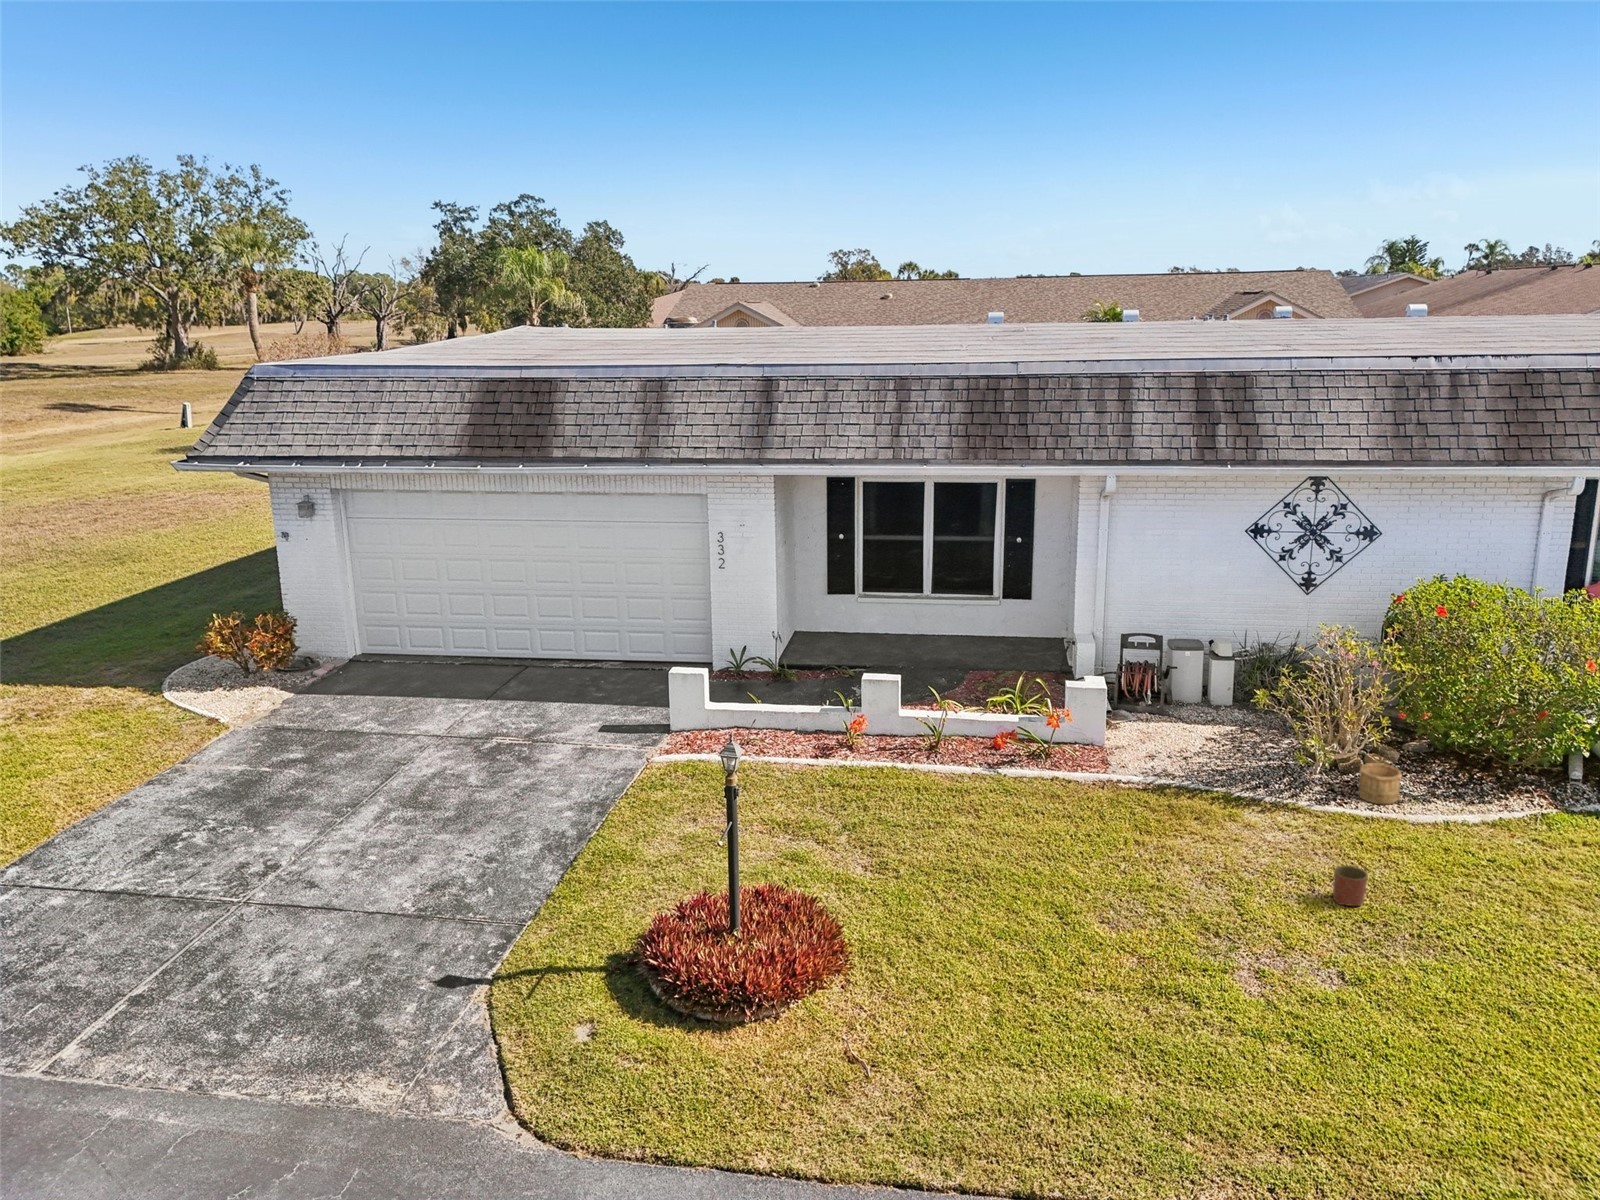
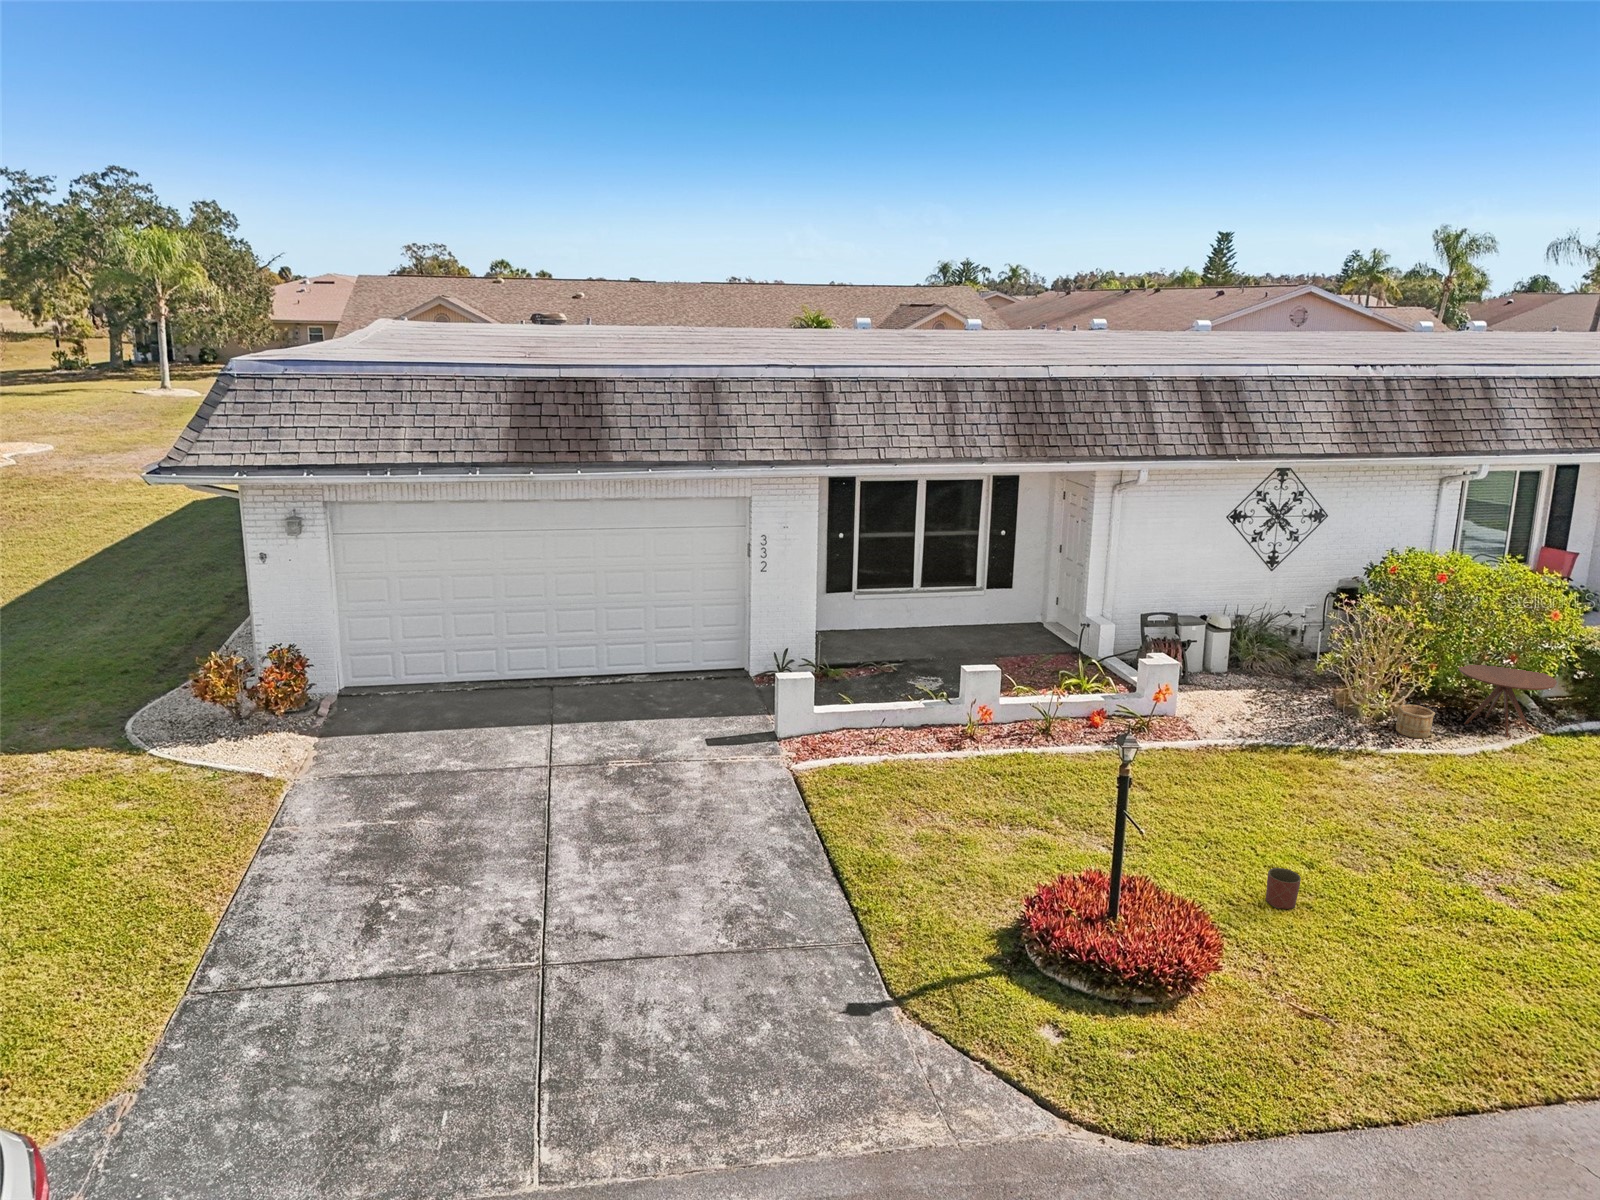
round table: none [1456,720,1575,816] -> present [1459,665,1557,738]
planter: present [1333,865,1368,906] -> present [1266,868,1301,909]

